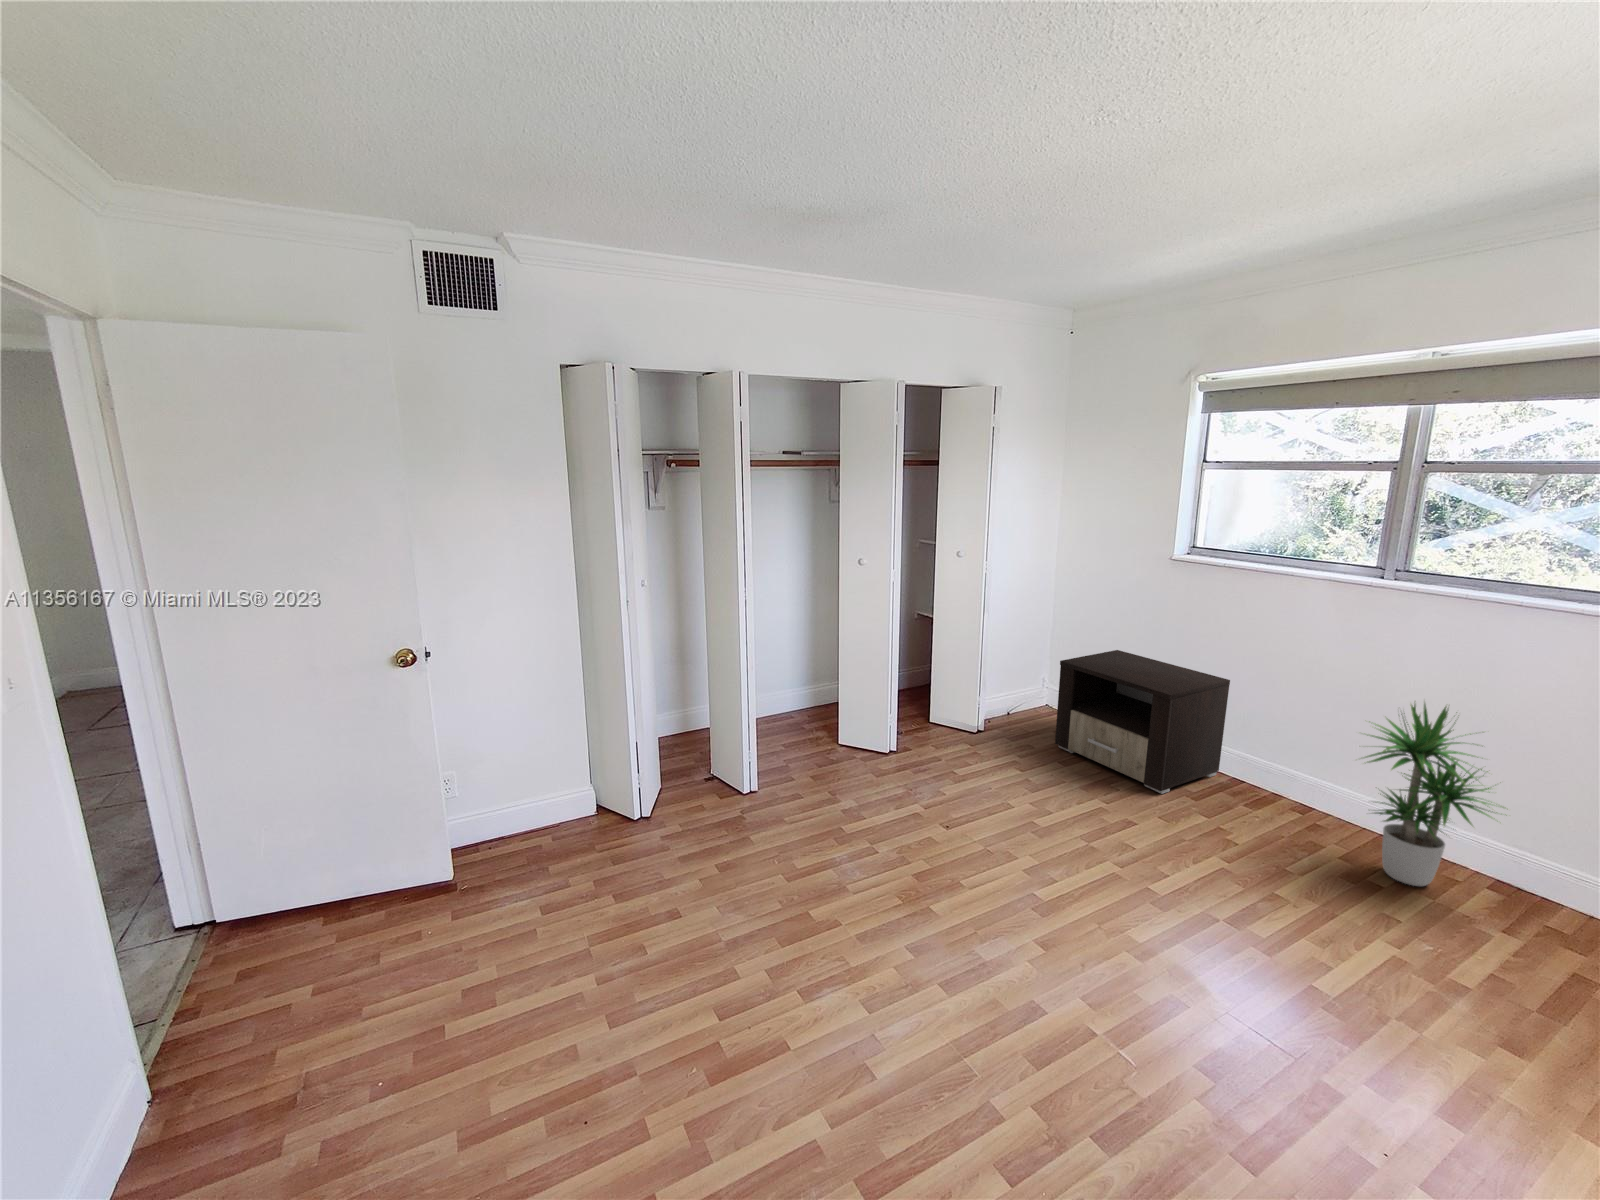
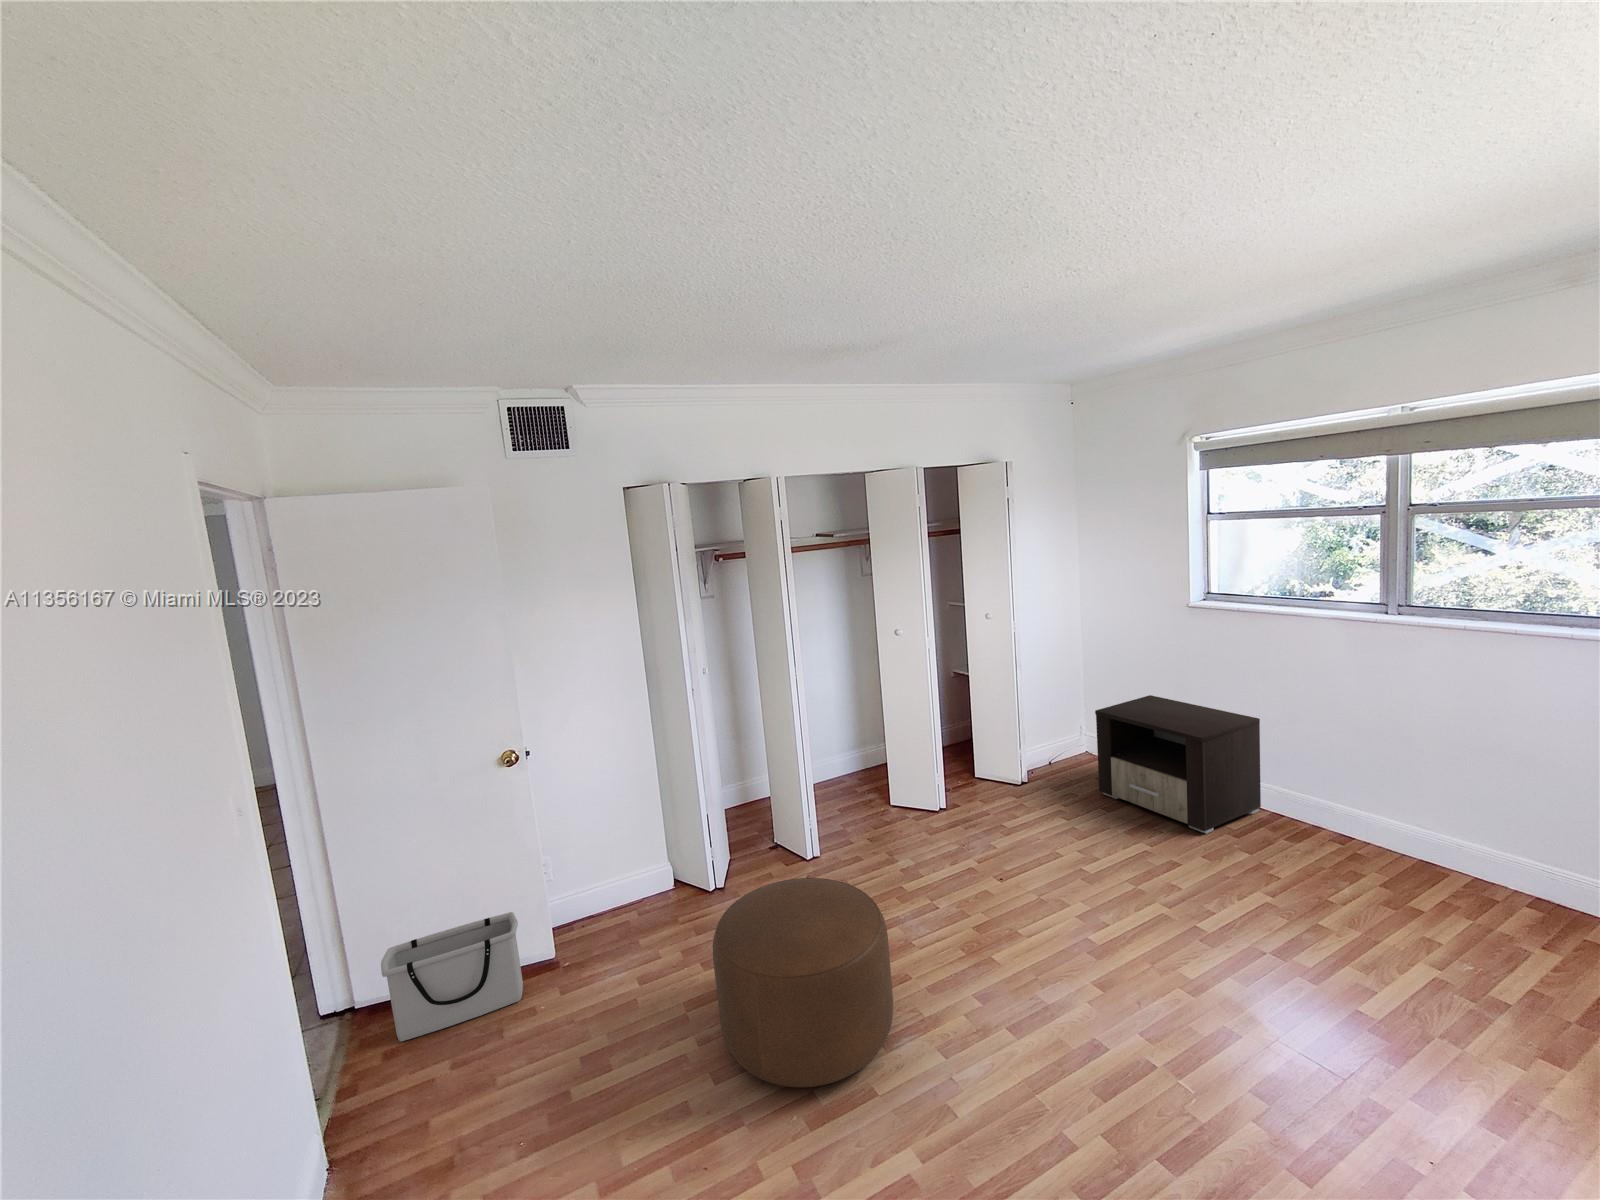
potted plant: present [1364,703,1504,886] -> none [1377,727,1535,908]
ottoman: none [616,813,816,1043] -> present [713,878,893,1087]
storage bin: none [234,829,410,964] -> present [381,912,523,1041]

